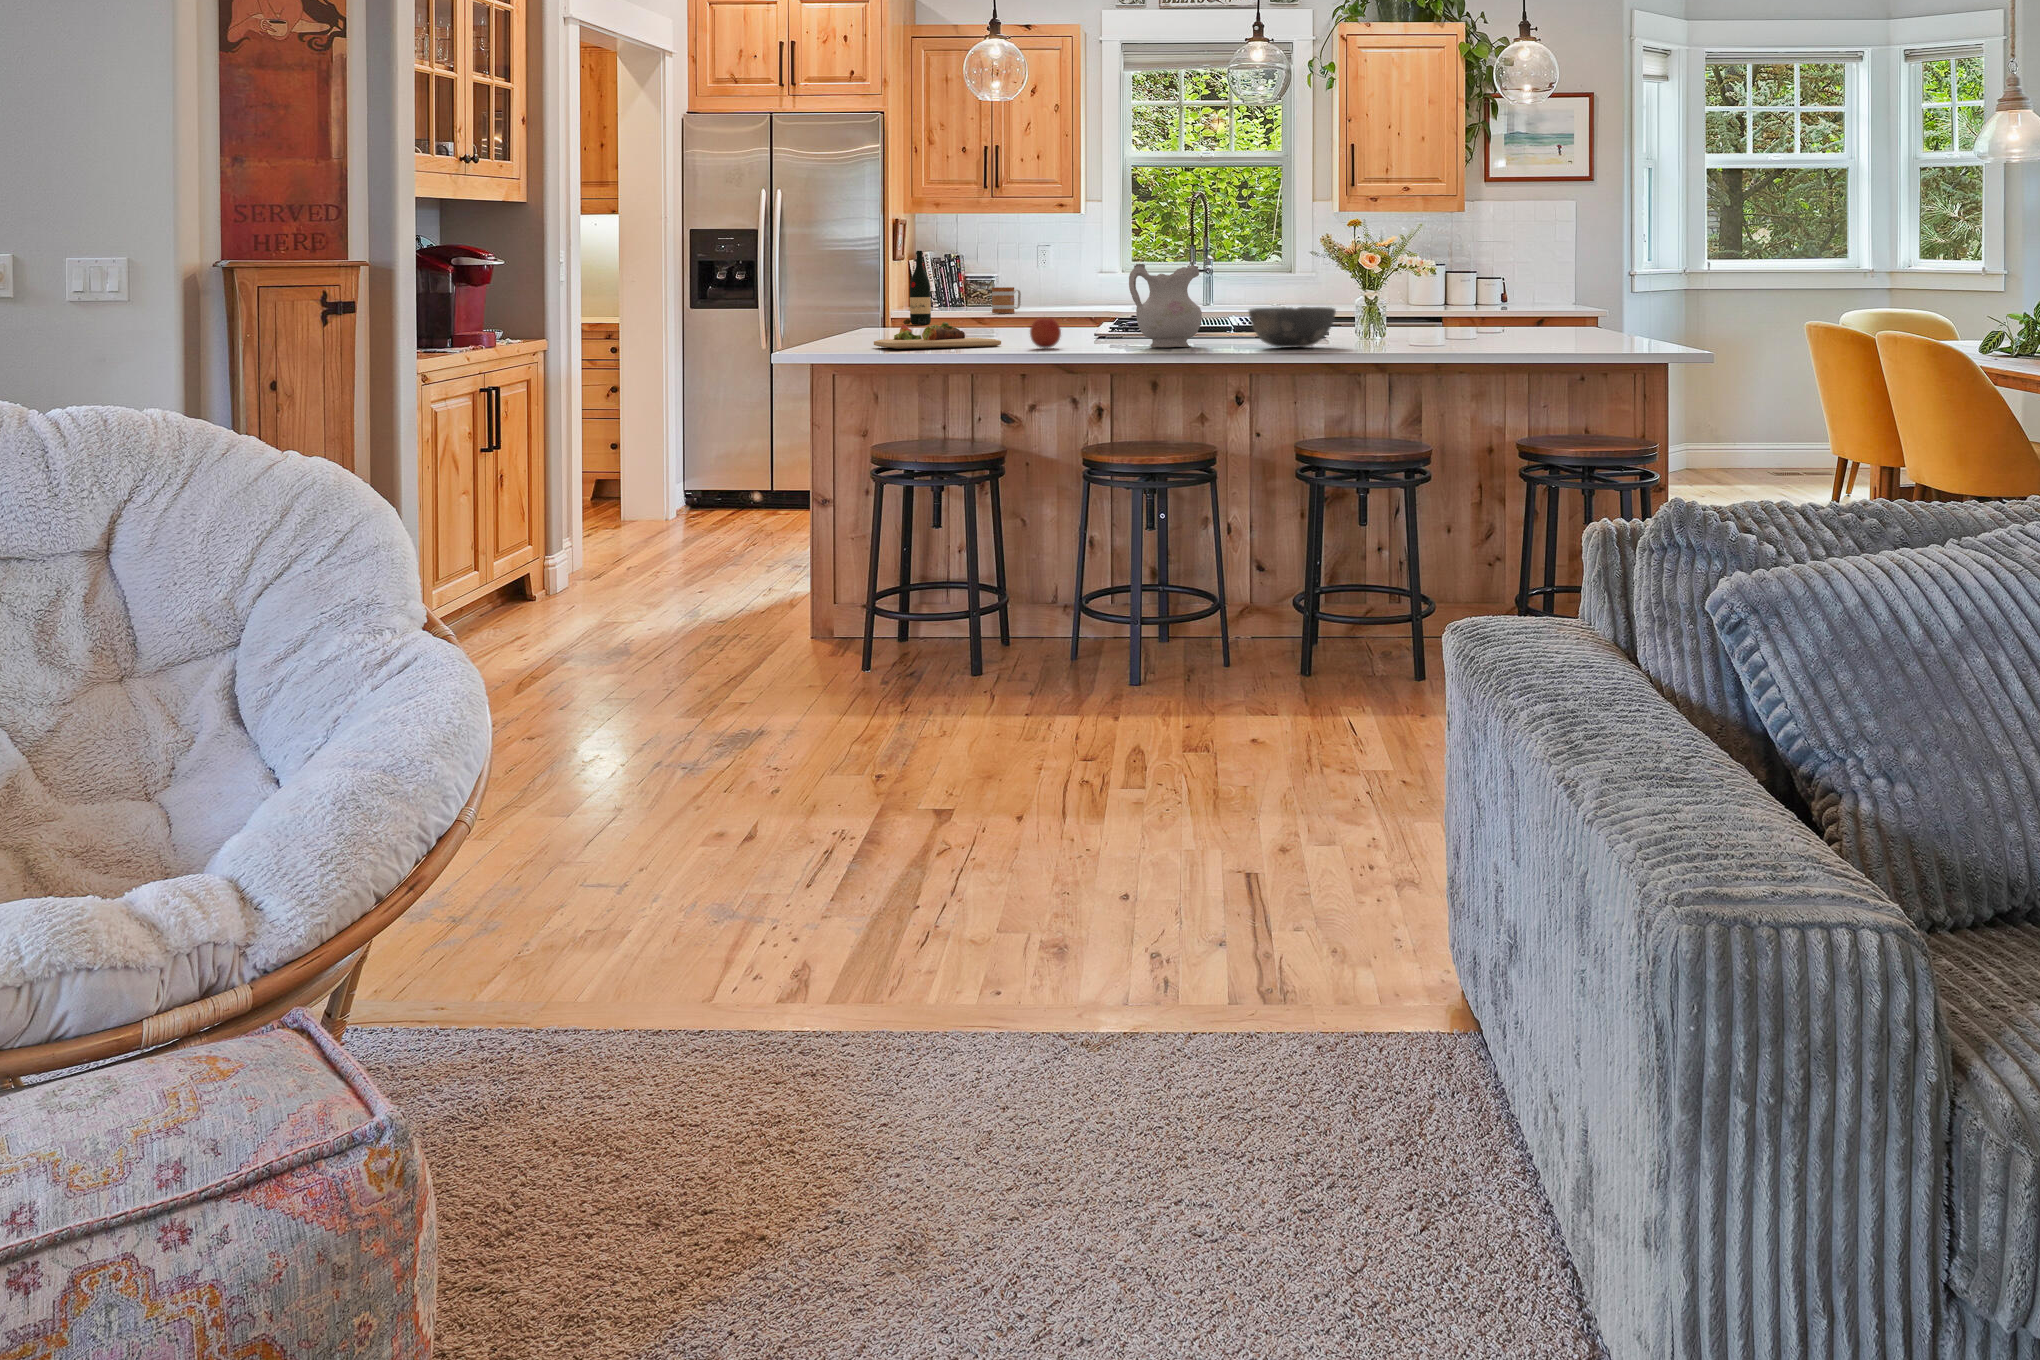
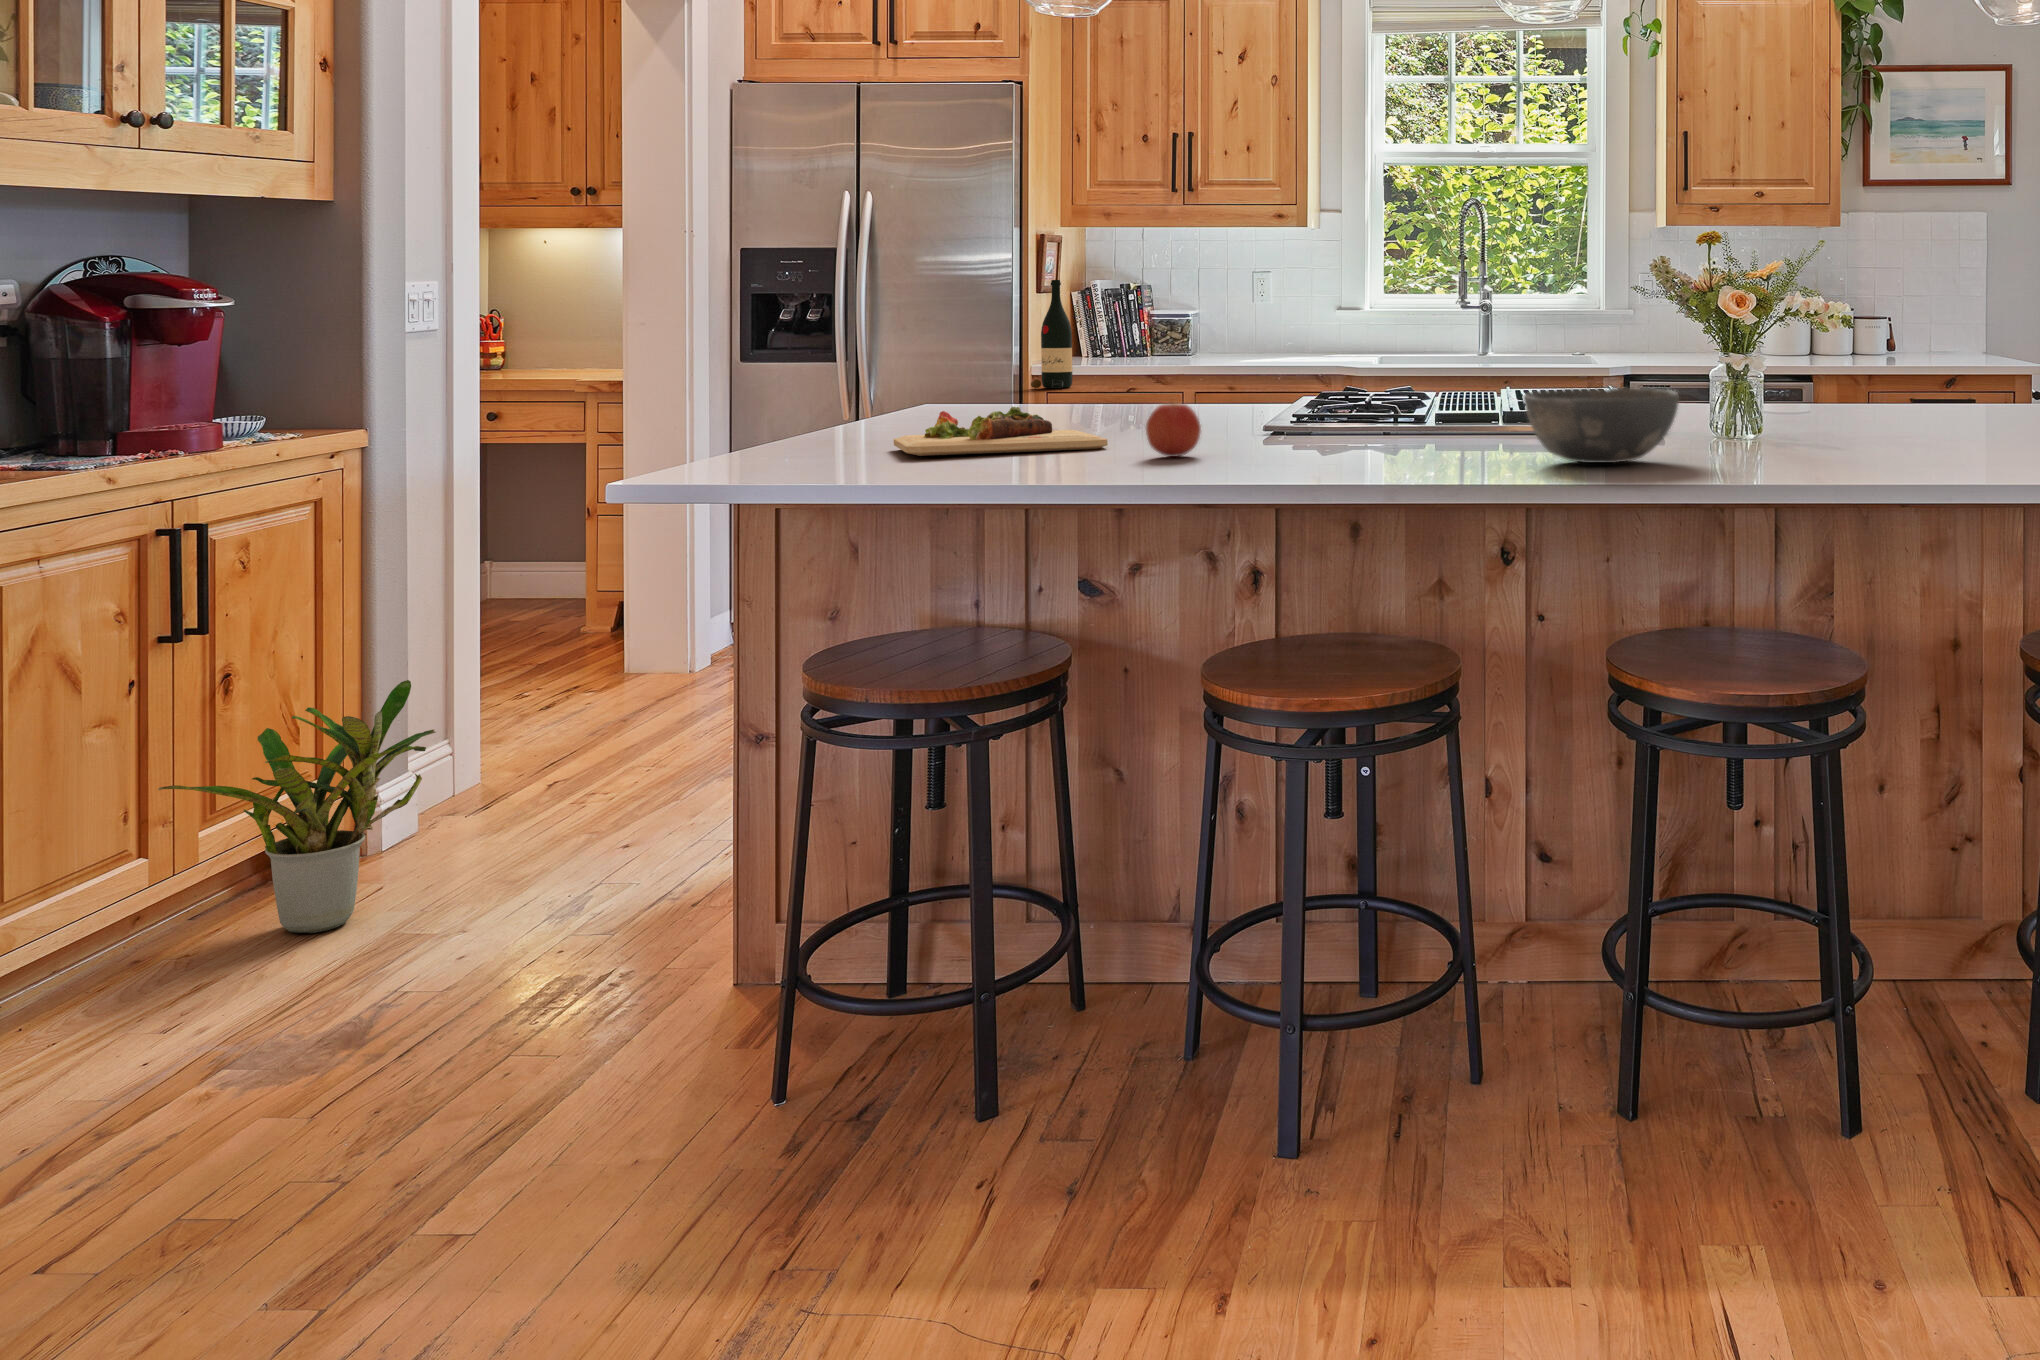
ceramic pitcher: present [1129,264,1202,347] -> none [1315,311,1444,459]
mug: present [992,287,1021,313] -> none [1185,329,1227,364]
potted plant: none [481,484,618,622] -> present [158,680,436,933]

